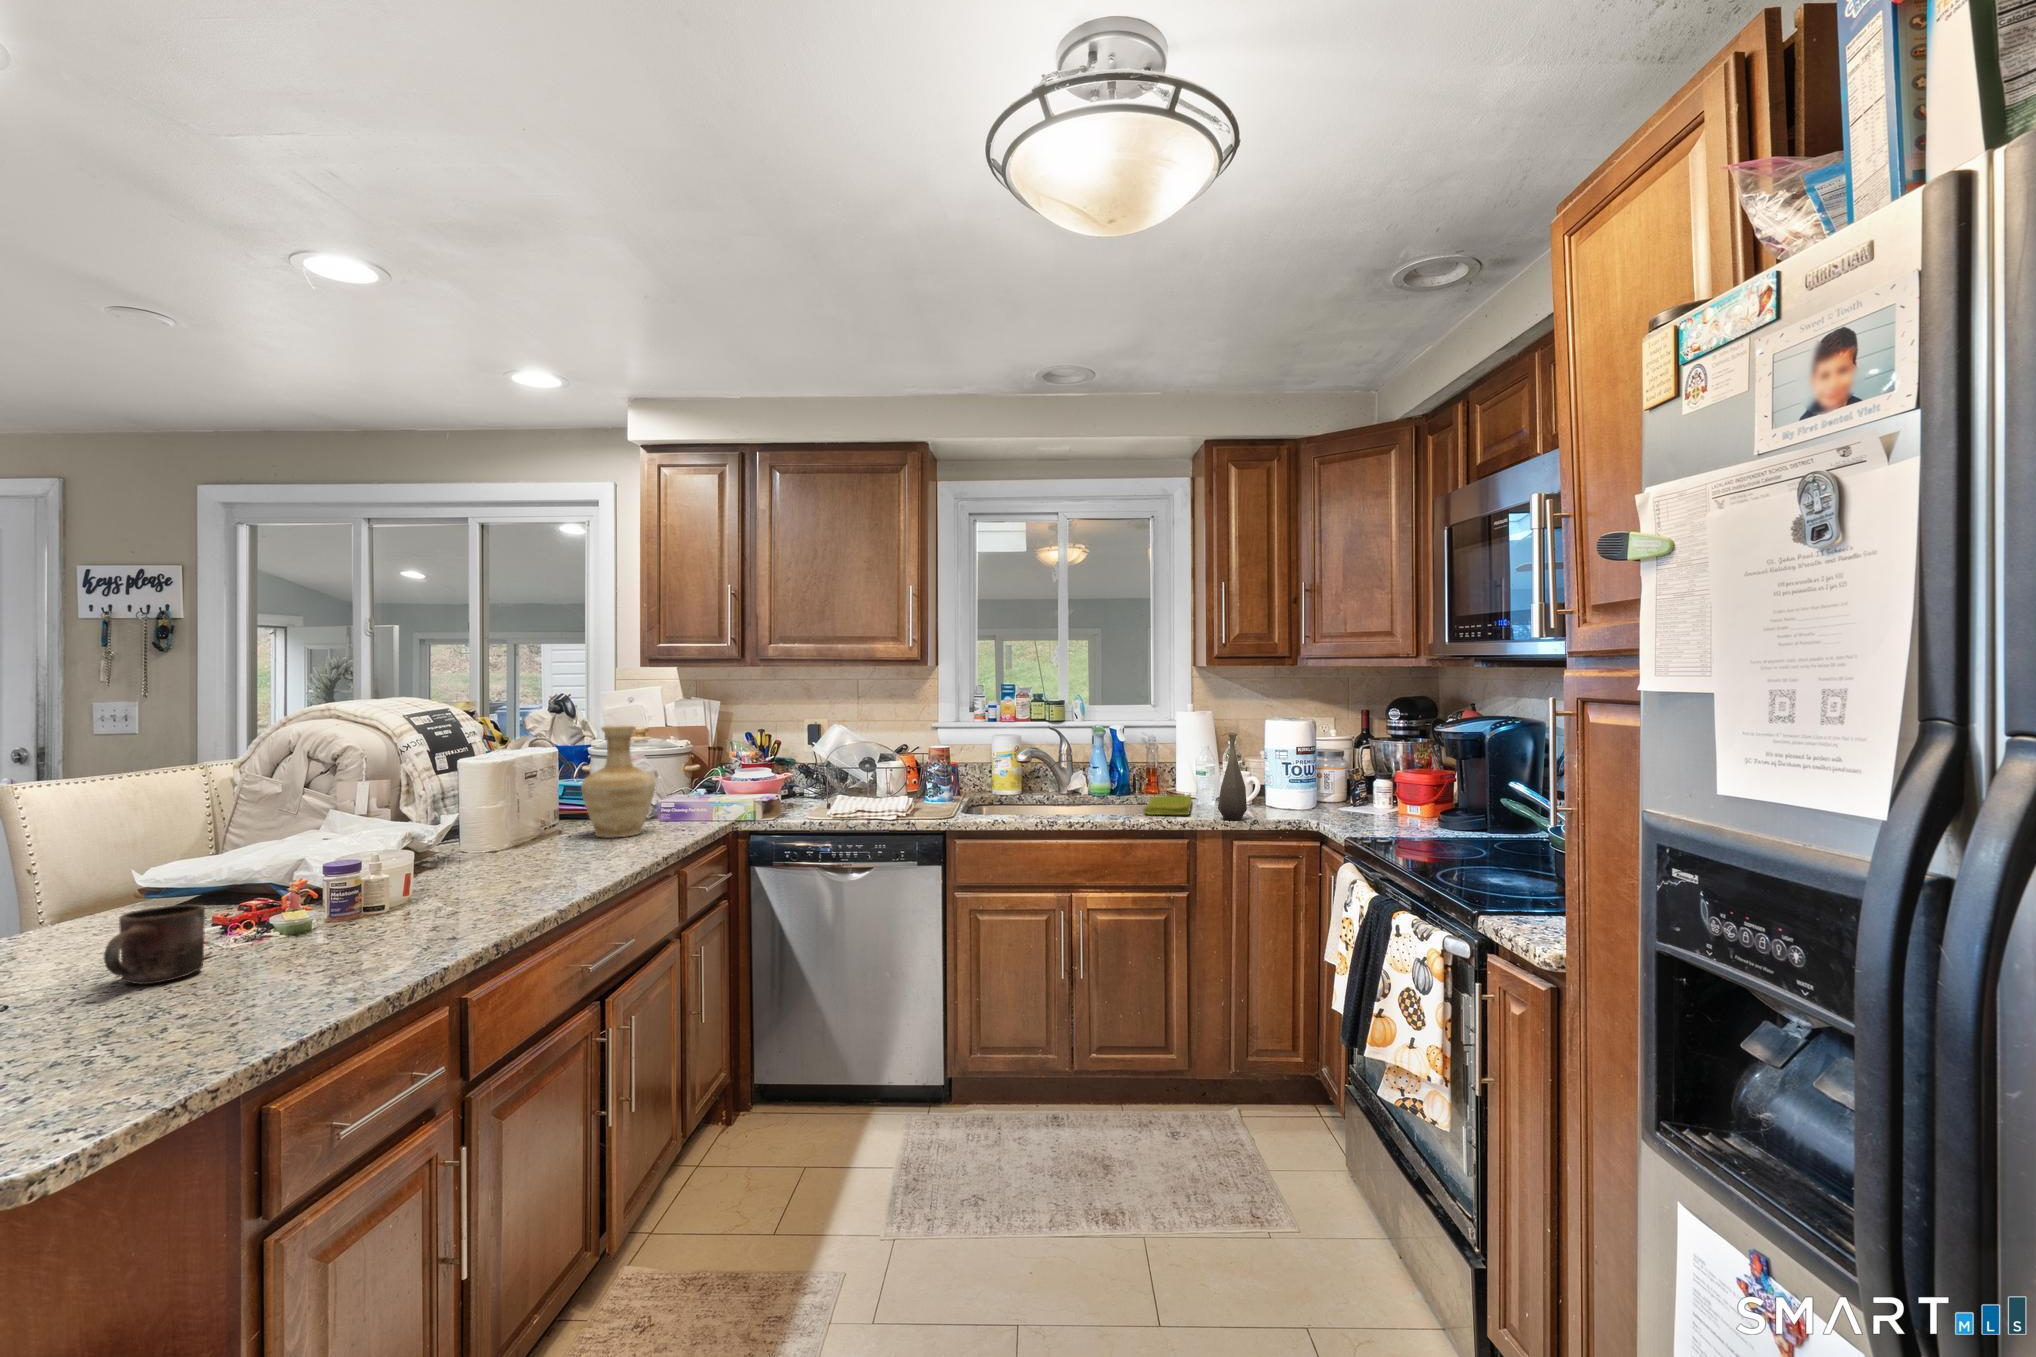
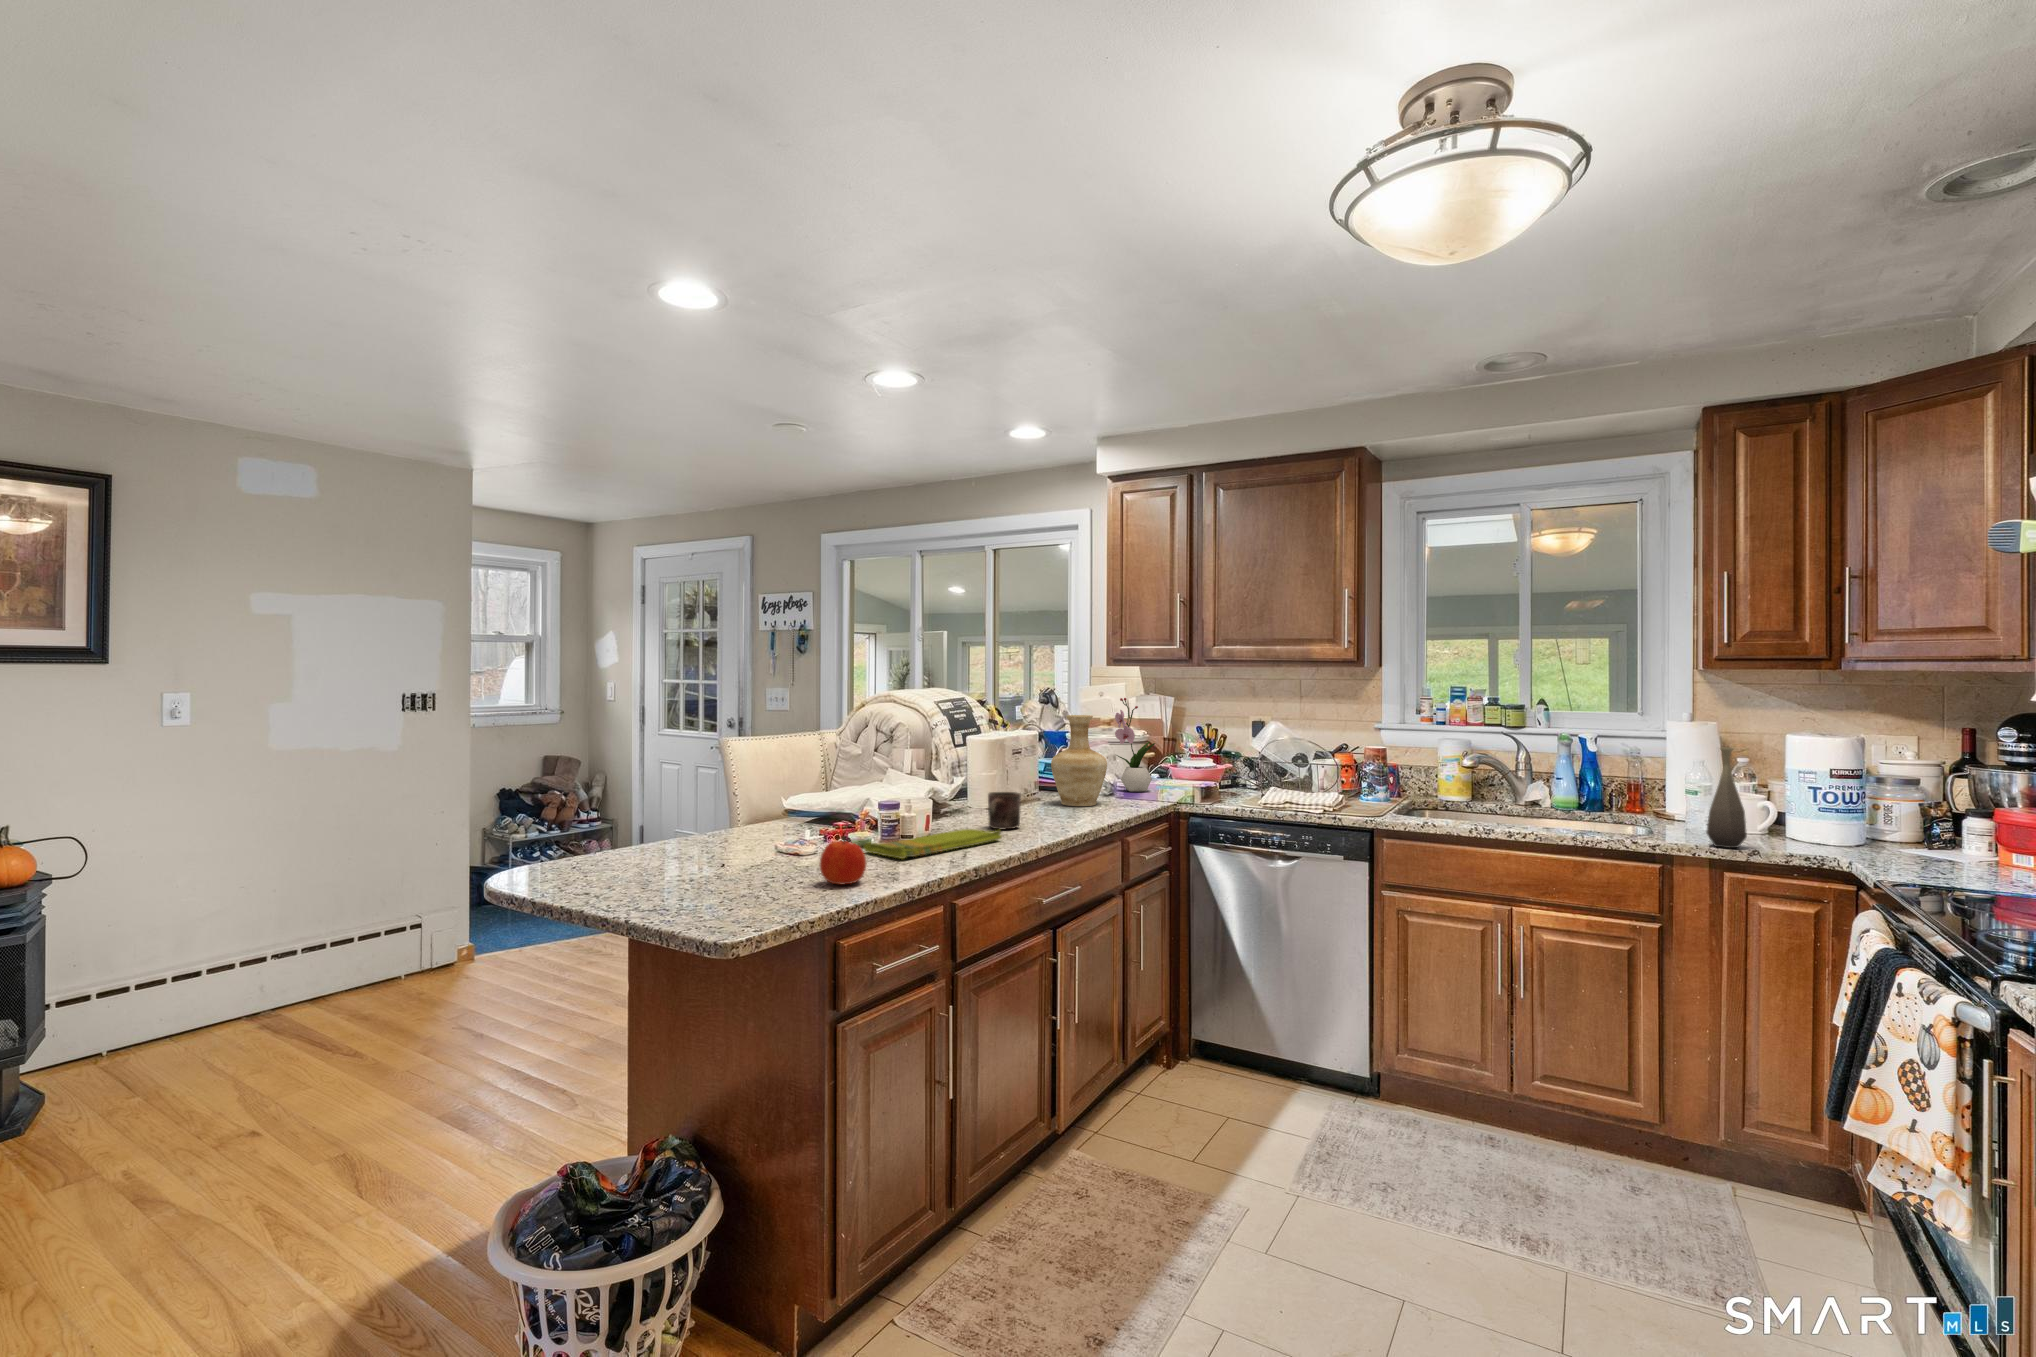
flower arrangement: none [658,703,709,812] -> present [1115,698,1155,792]
dish towel: present [1143,794,1192,815] -> present [864,829,1002,859]
mug: present [104,904,205,984] -> present [988,792,1021,829]
apple: none [220,931,313,1008] -> present [820,841,866,885]

